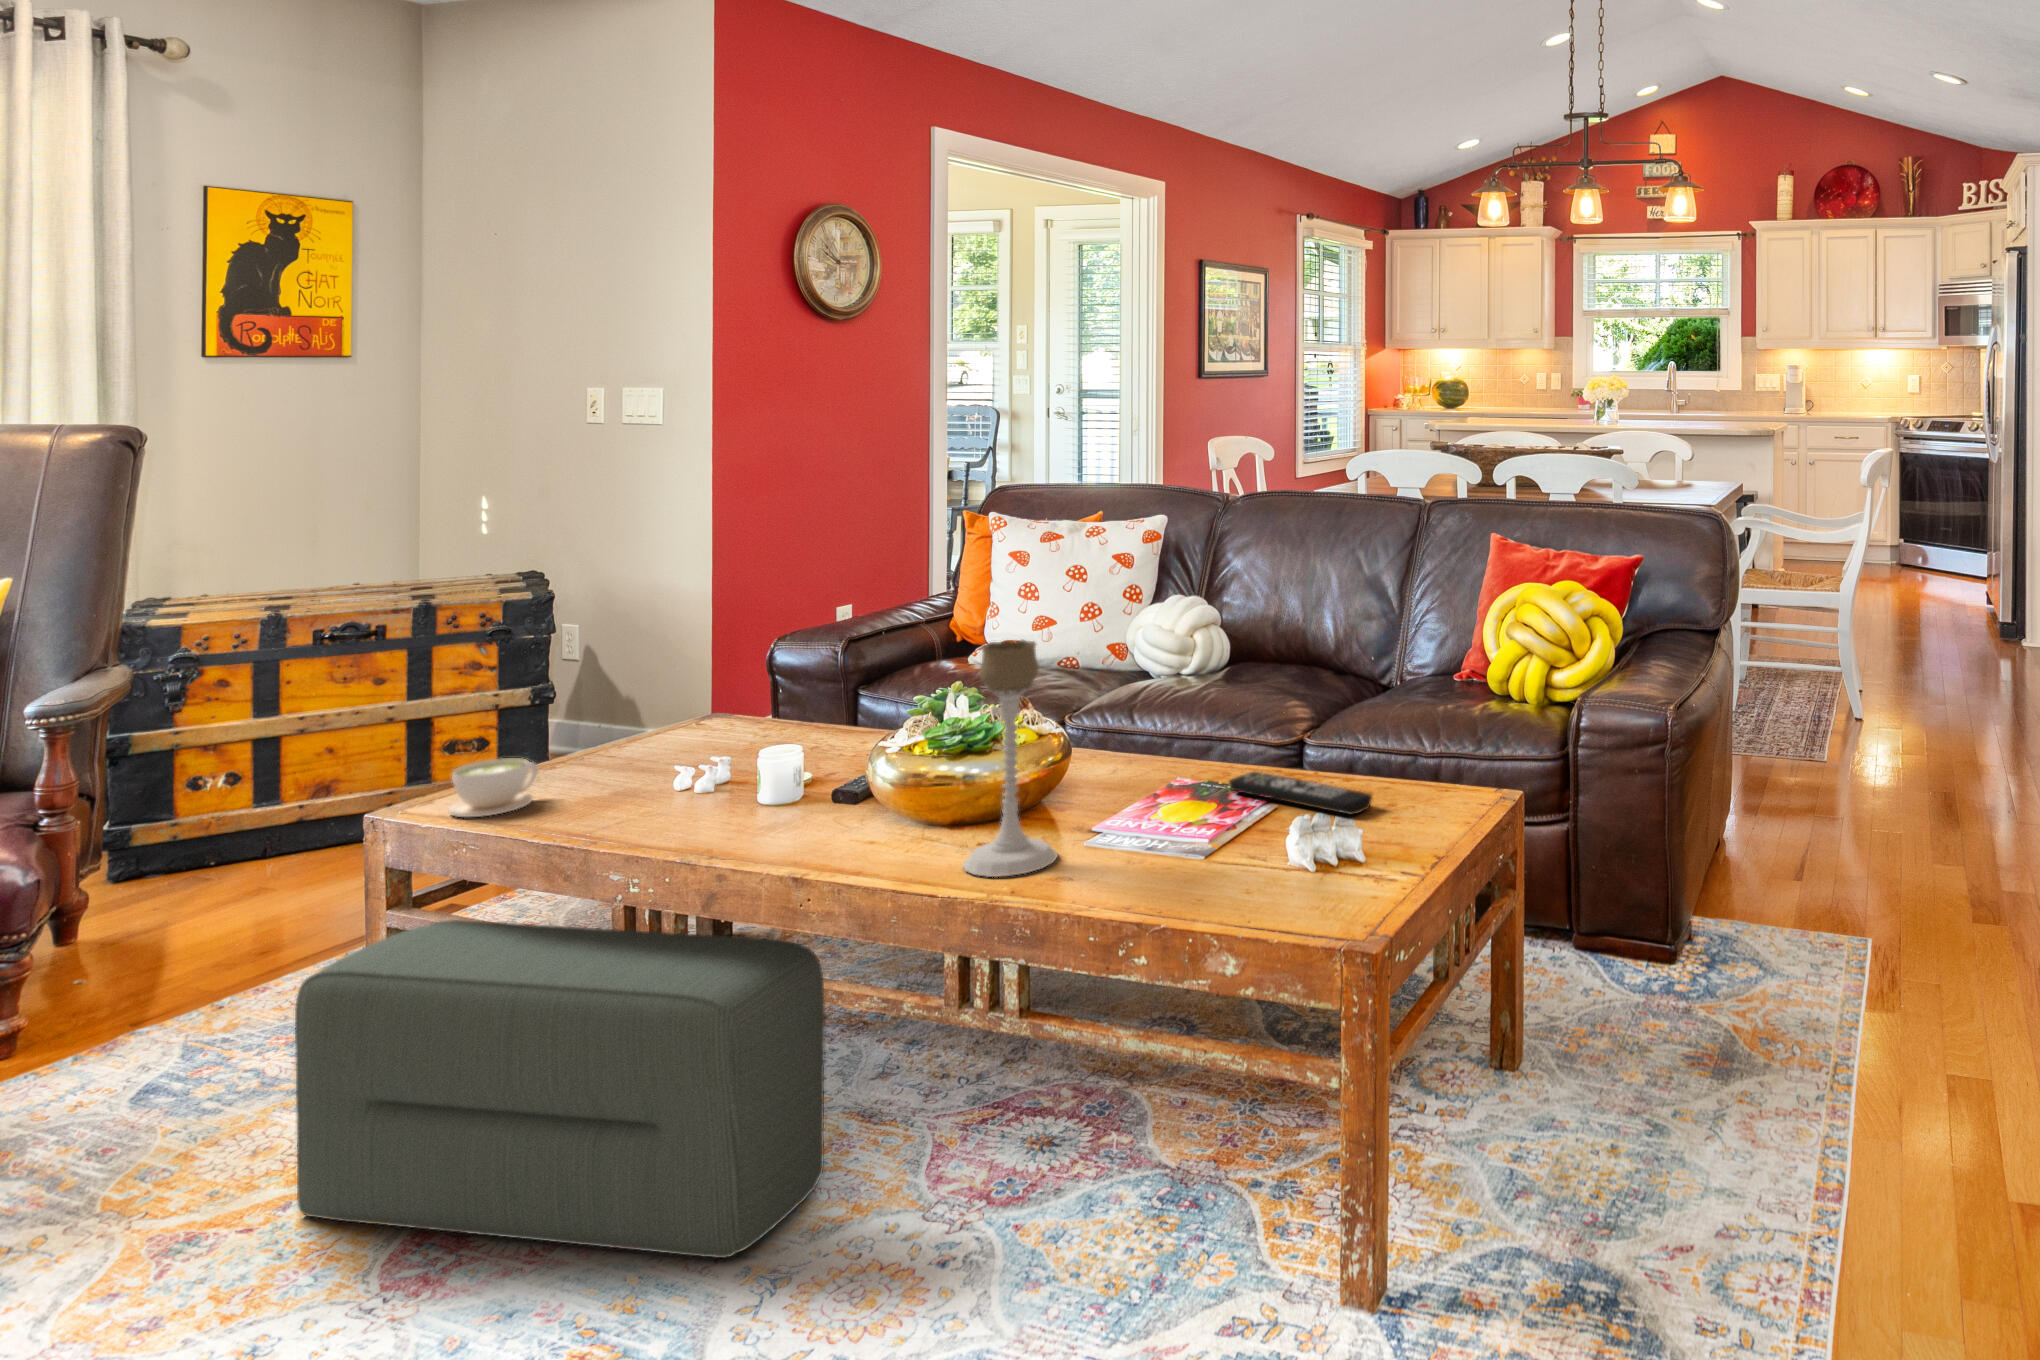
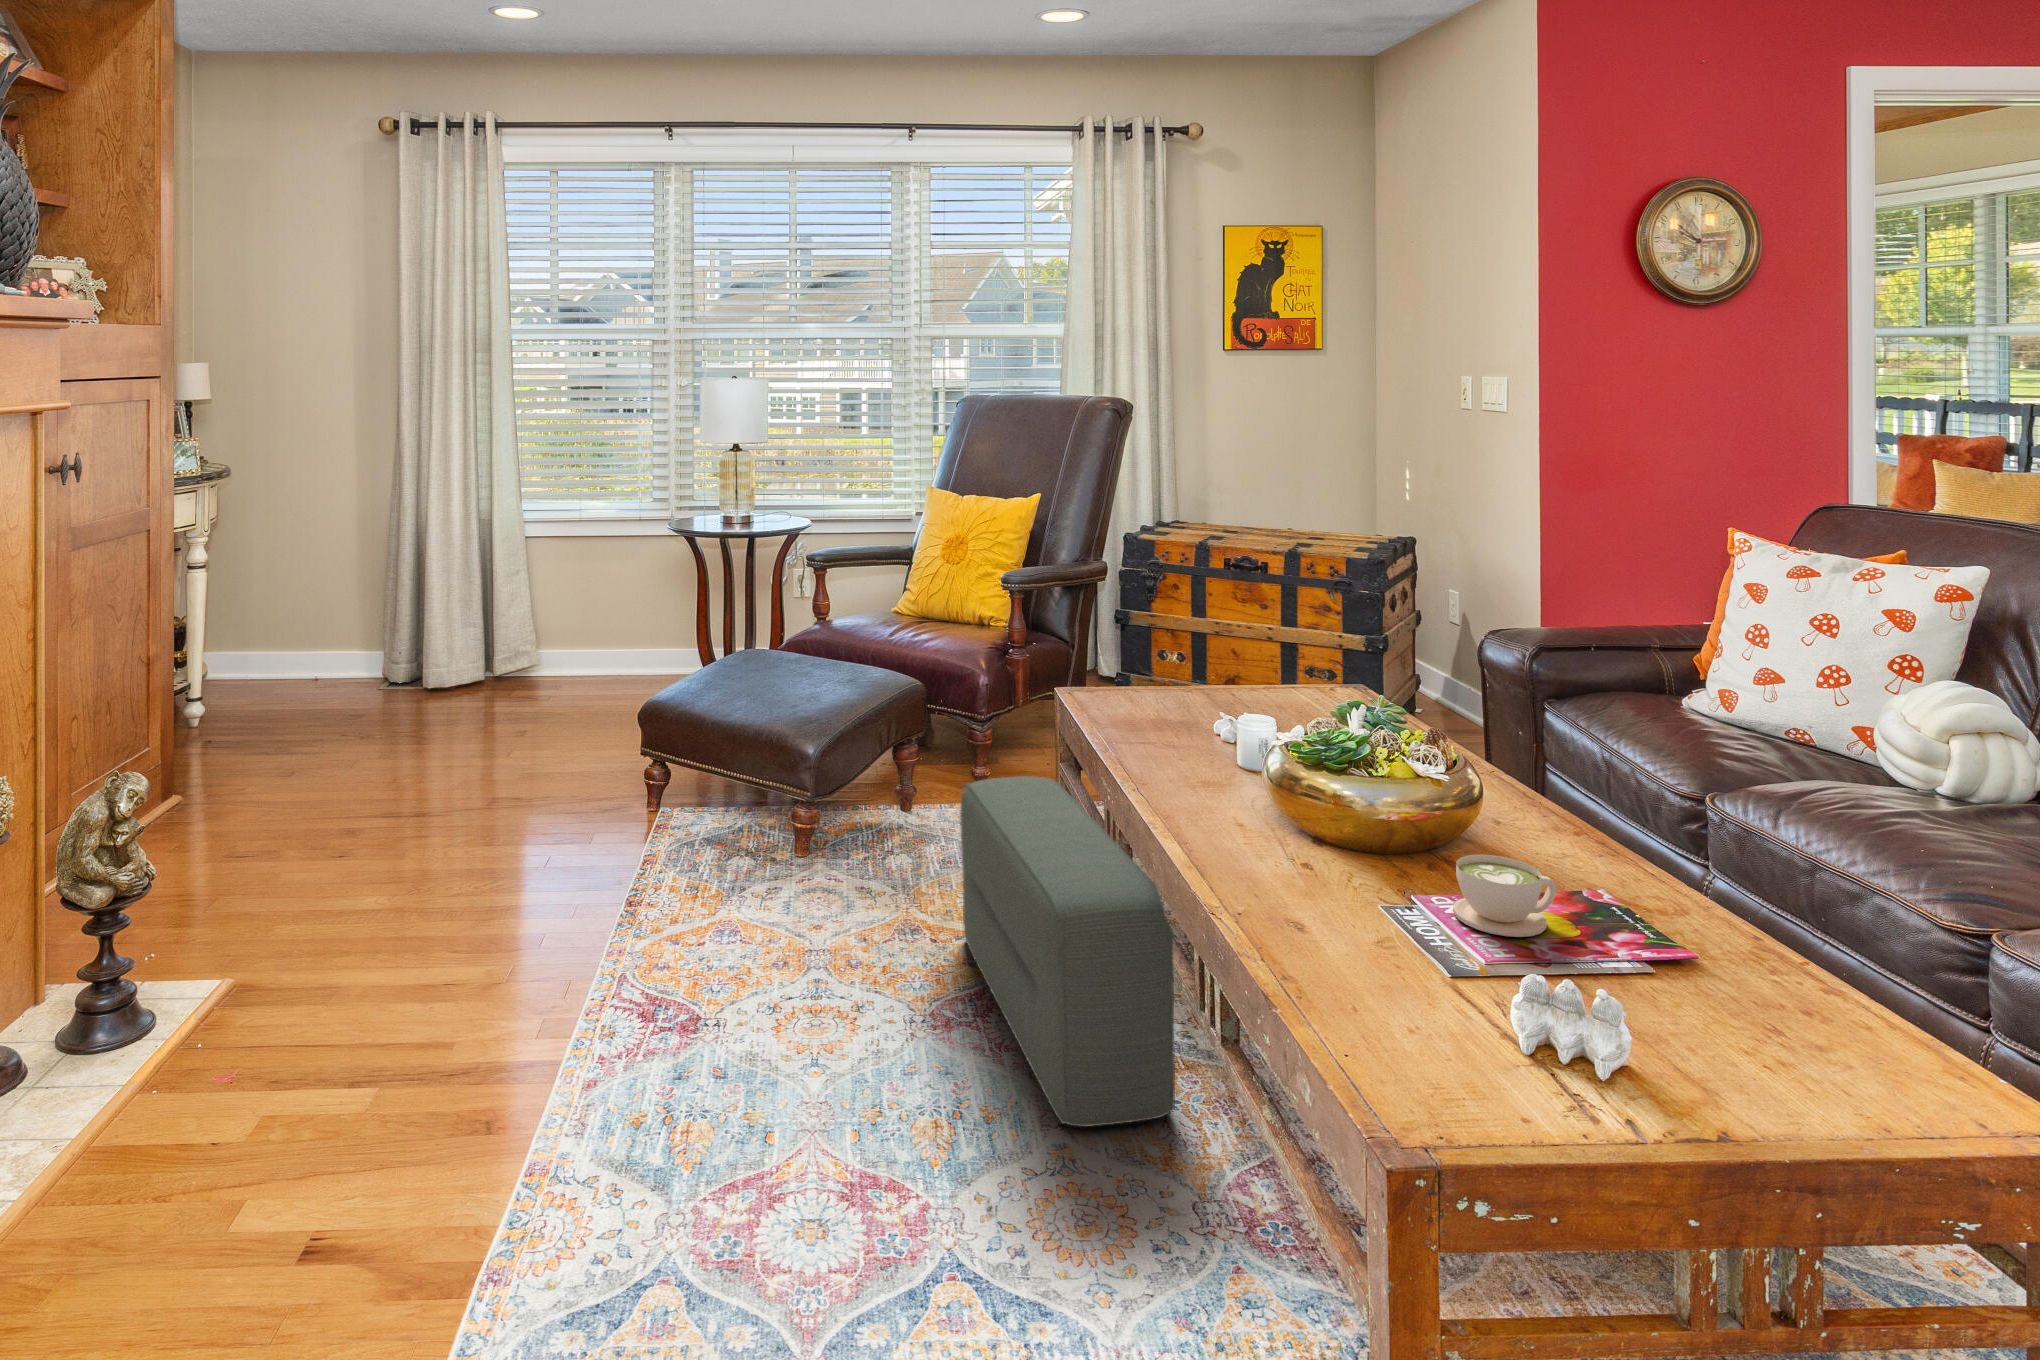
candle holder: present [963,640,1057,877] -> none [1259,666,1357,918]
coffee cup: present [449,758,538,817] -> present [1453,854,1557,937]
remote control: present [1229,772,1372,815] -> none [1656,924,1810,1049]

